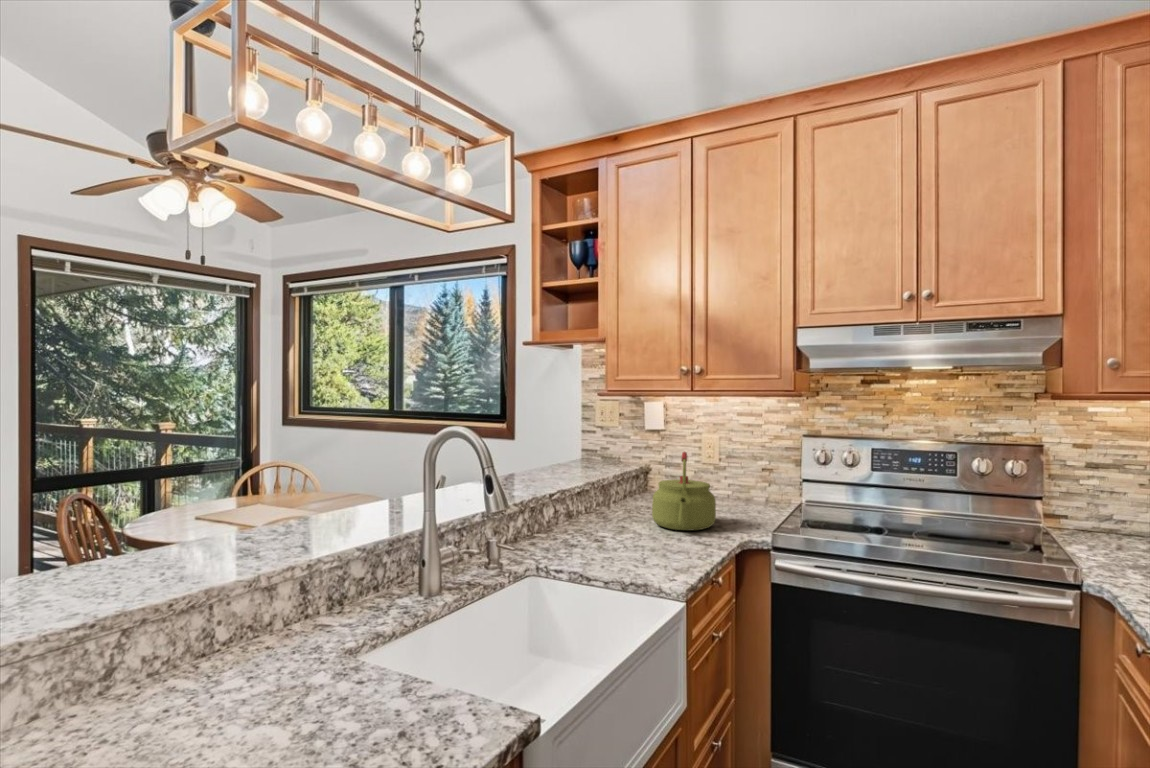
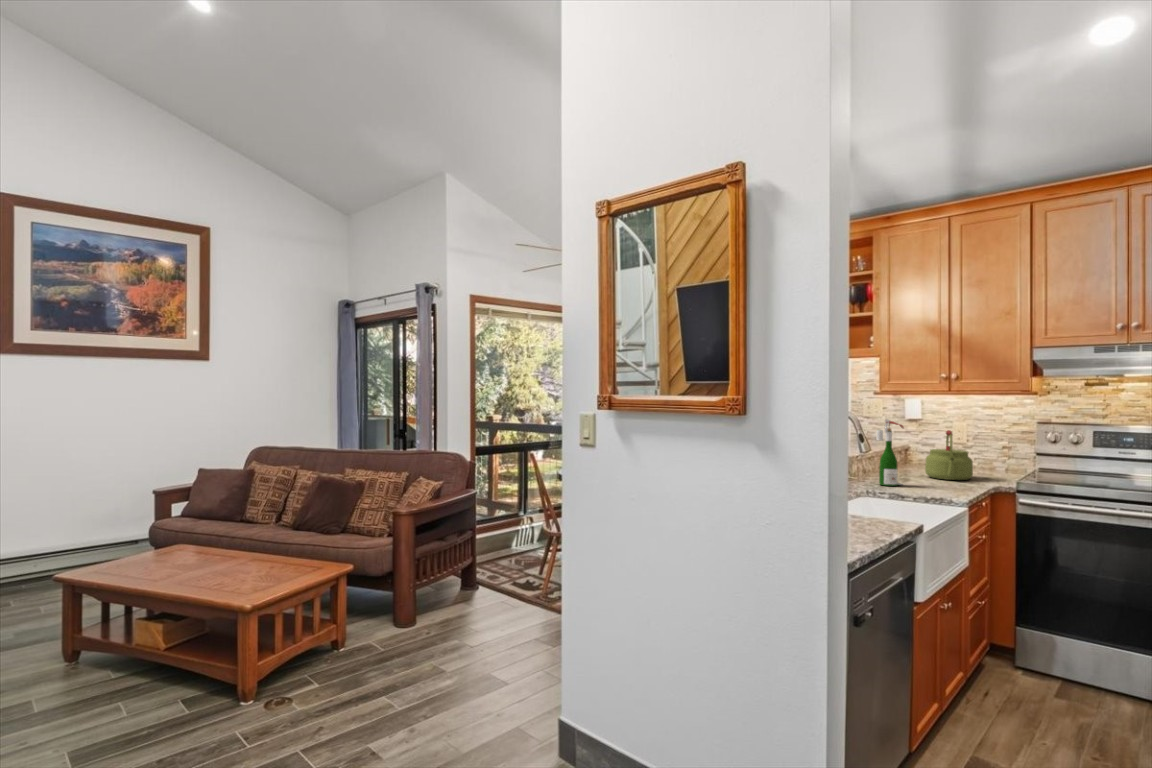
wine bottle: none [564,441,608,555] -> present [877,419,904,486]

